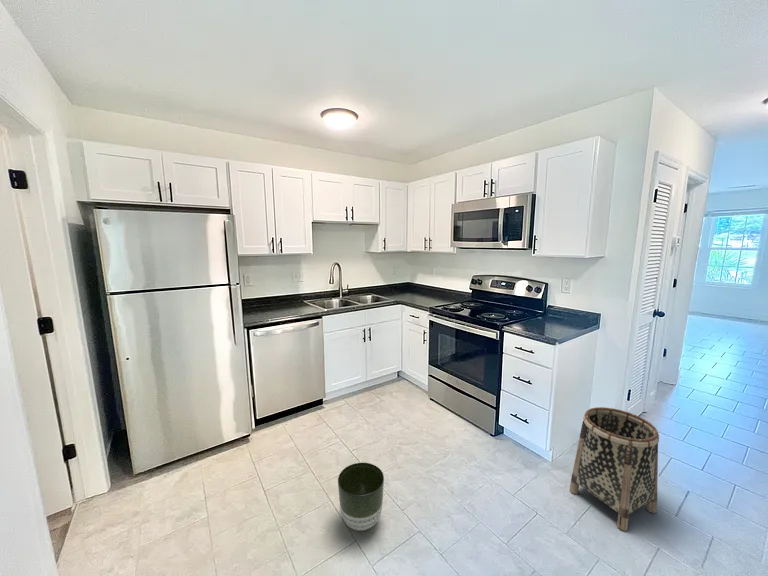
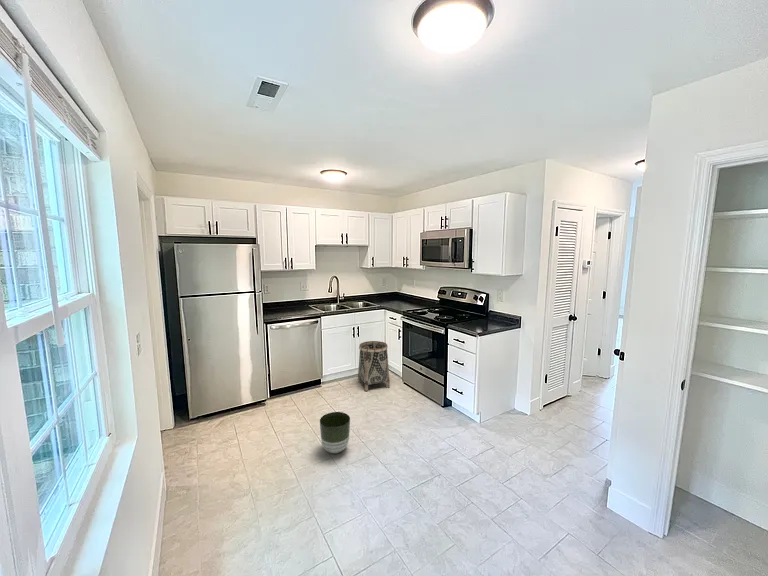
basket: present [570,407,659,531] -> present [358,341,390,391]

